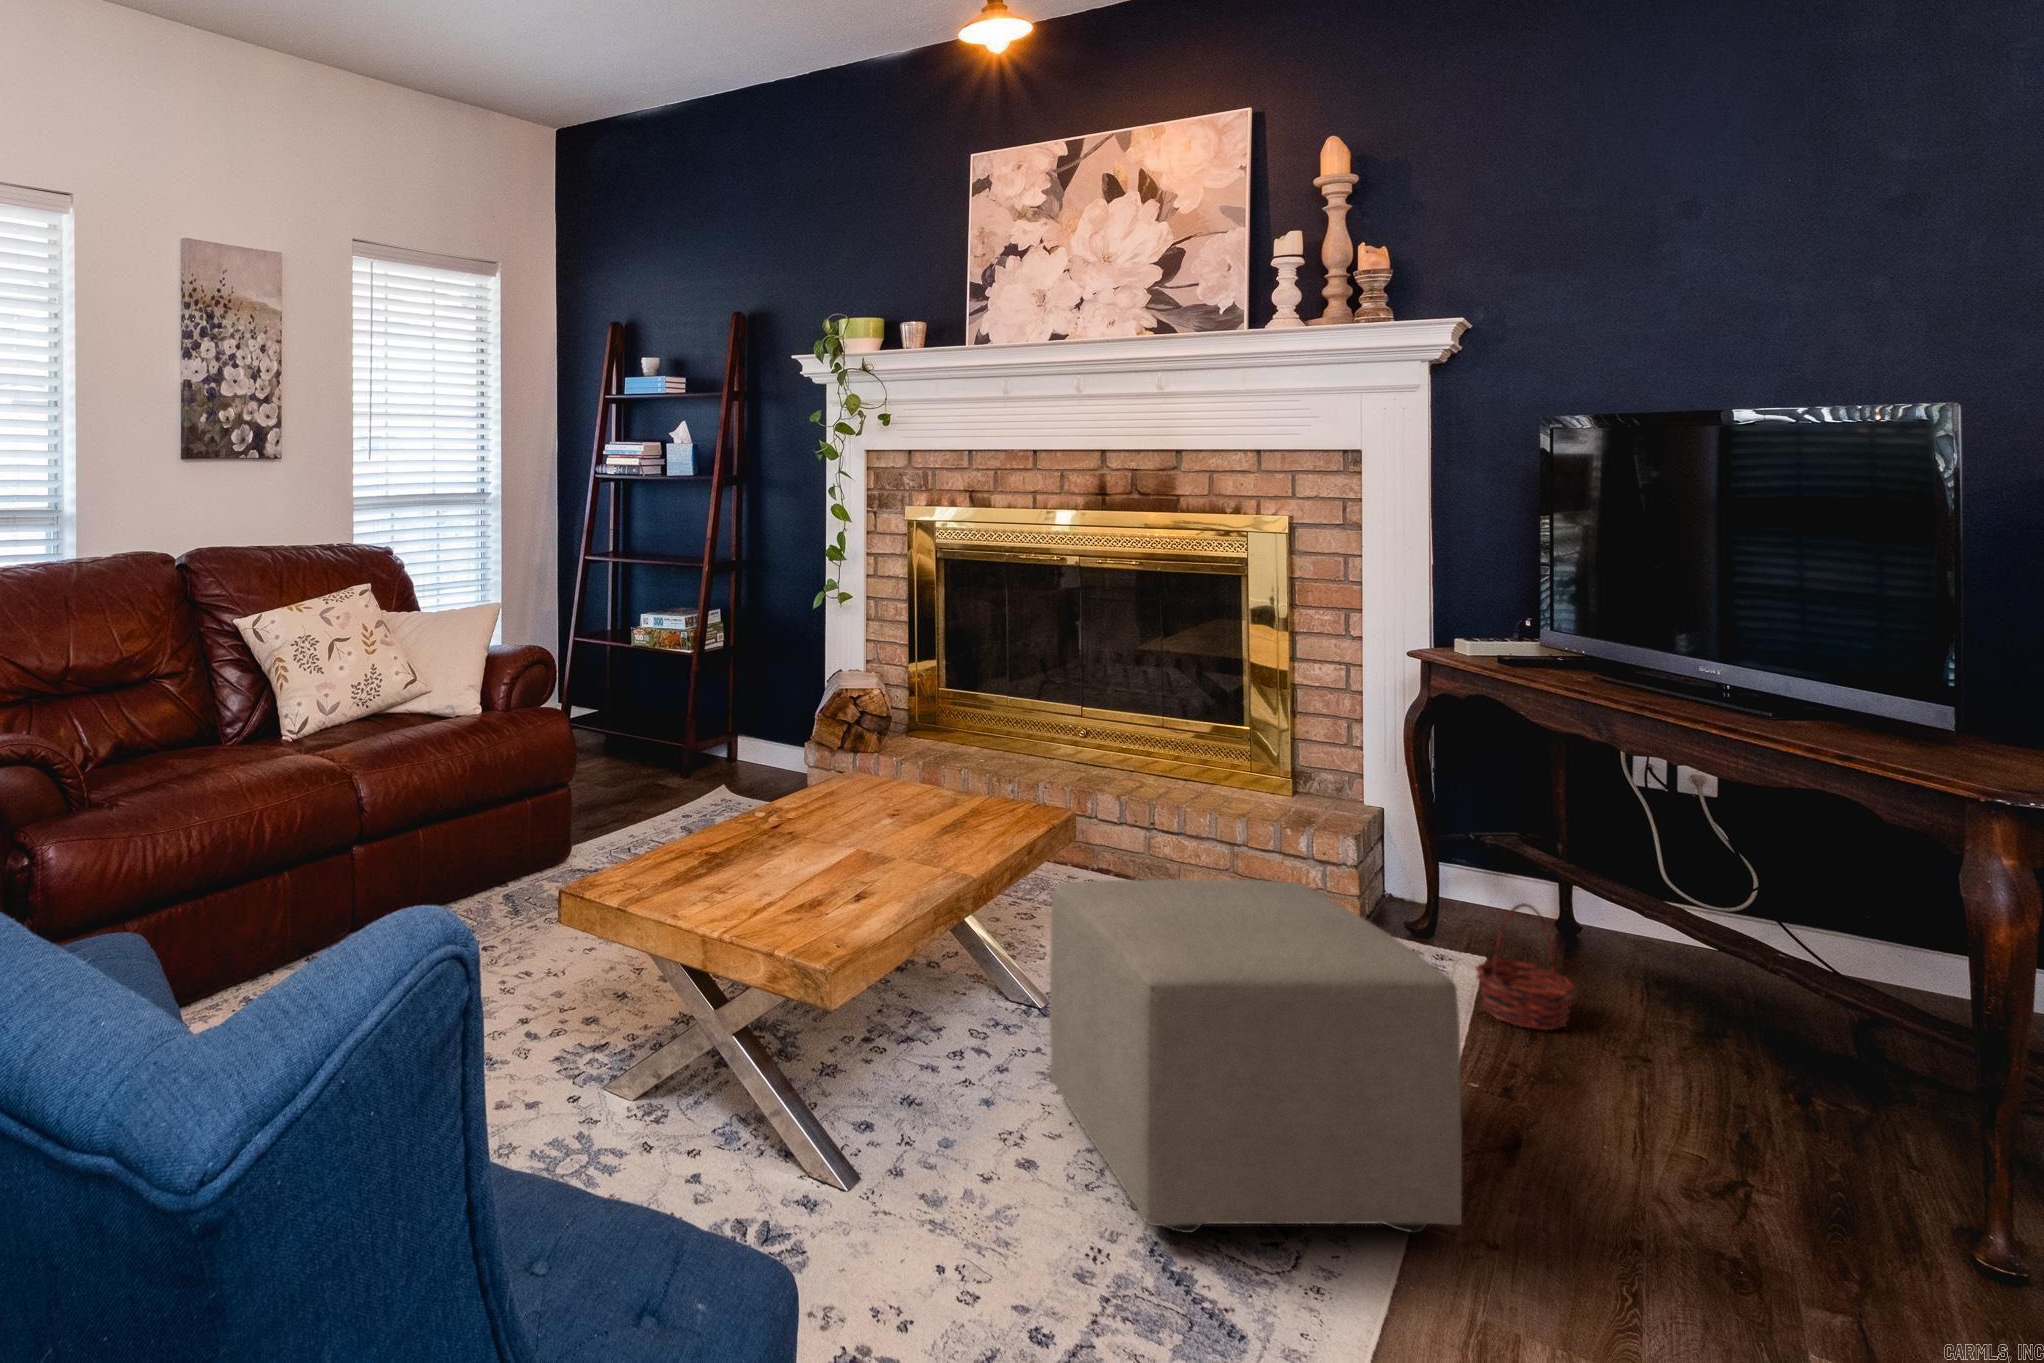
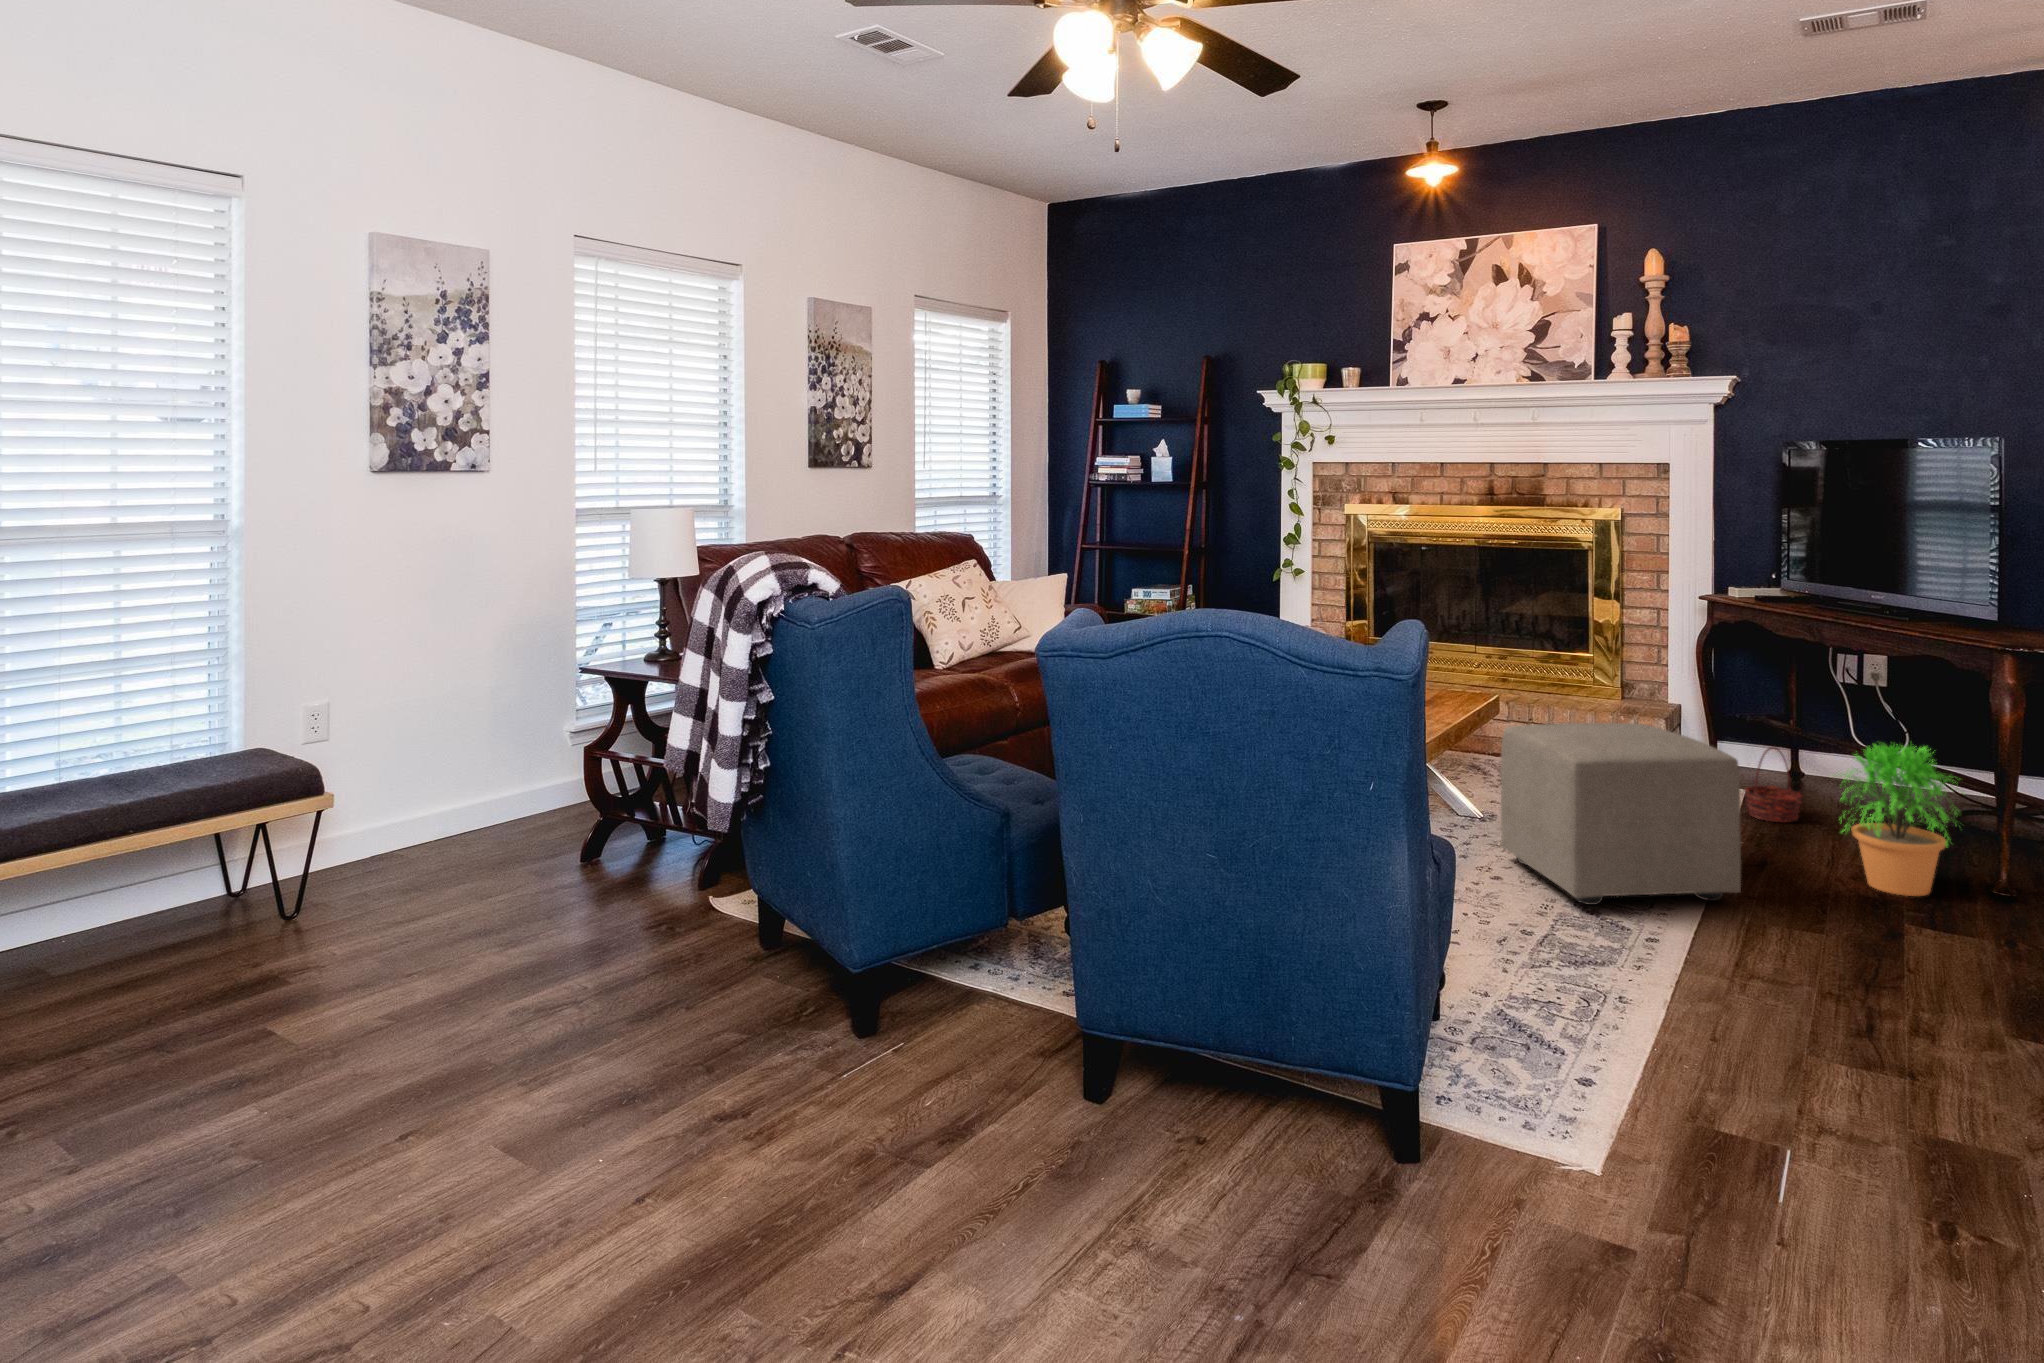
potted plant: none [1626,941,1918,1238] -> present [1841,744,1957,896]

